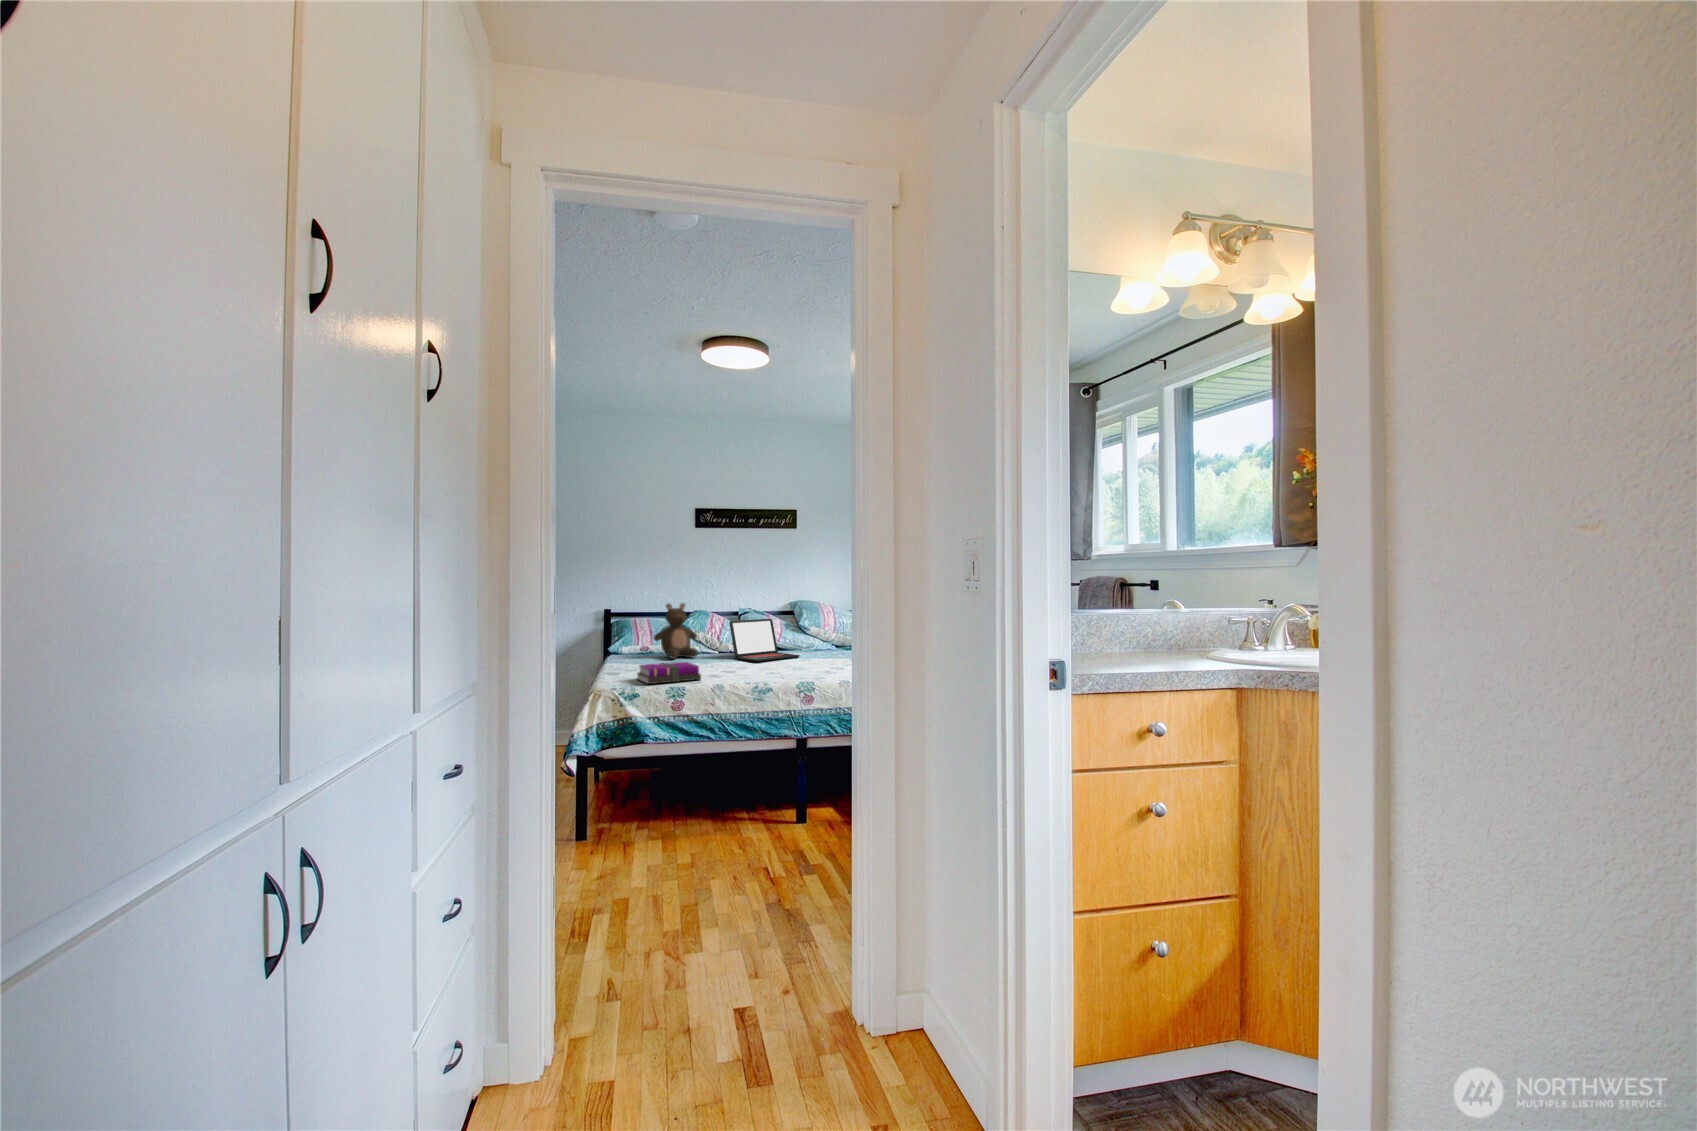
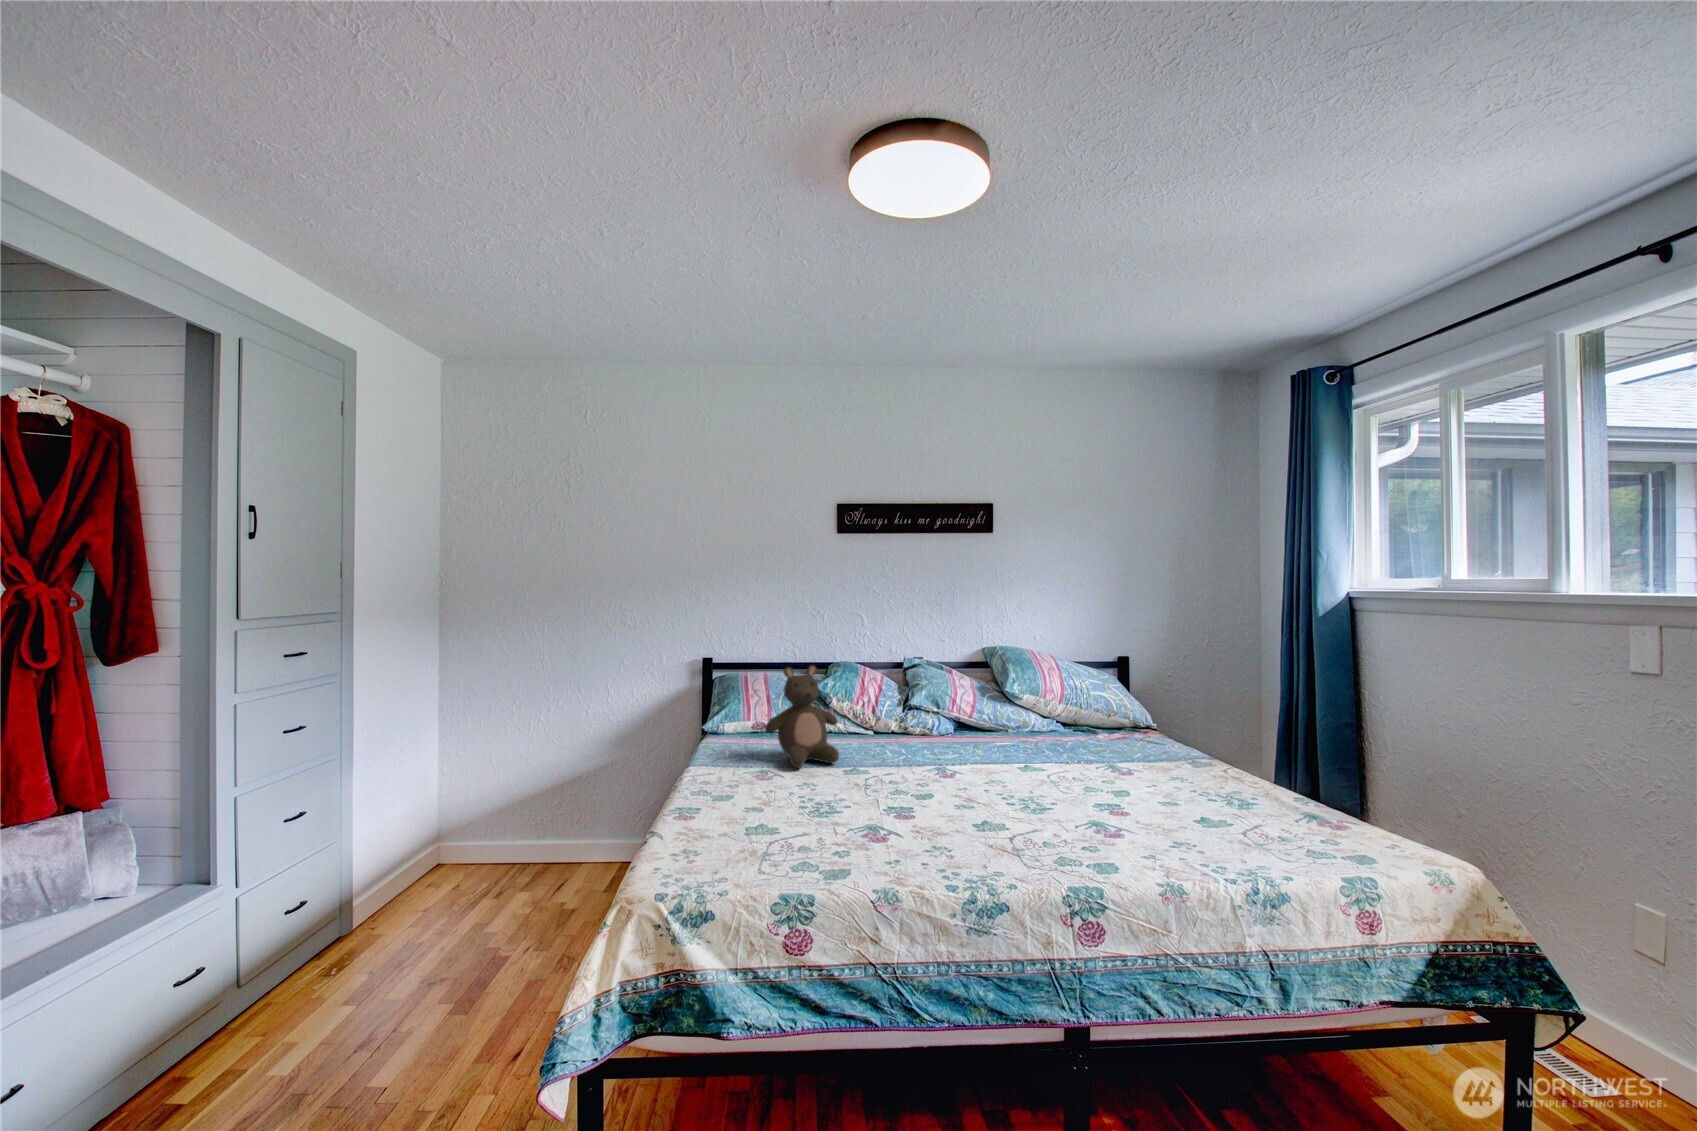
laptop: present [729,619,800,662] -> none [893,689,1023,784]
notebook: present [637,662,701,684] -> none [718,806,845,879]

